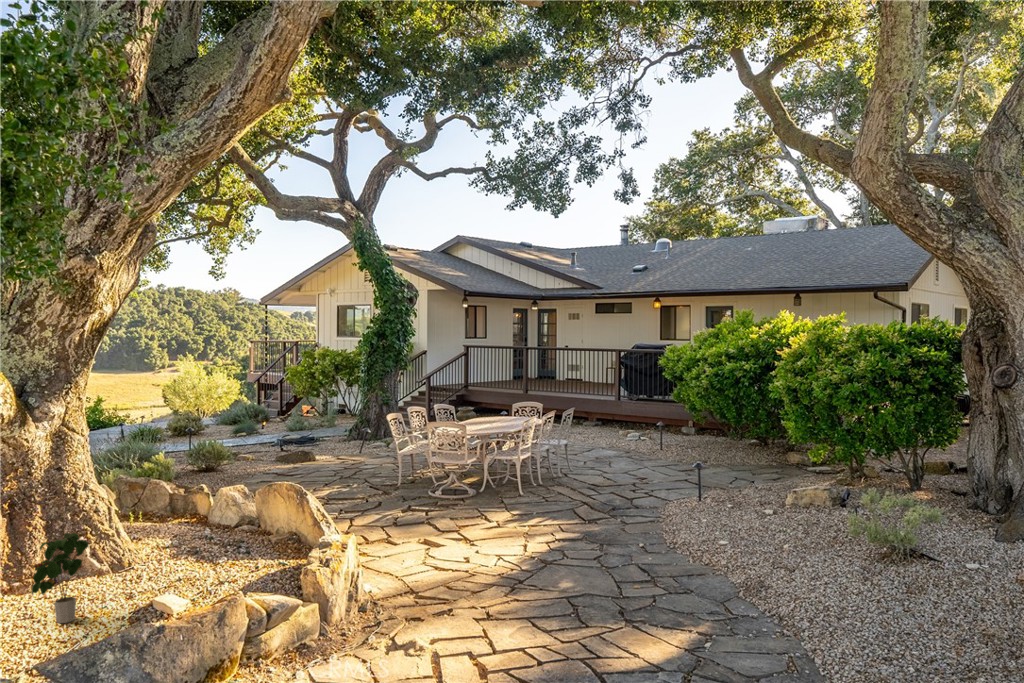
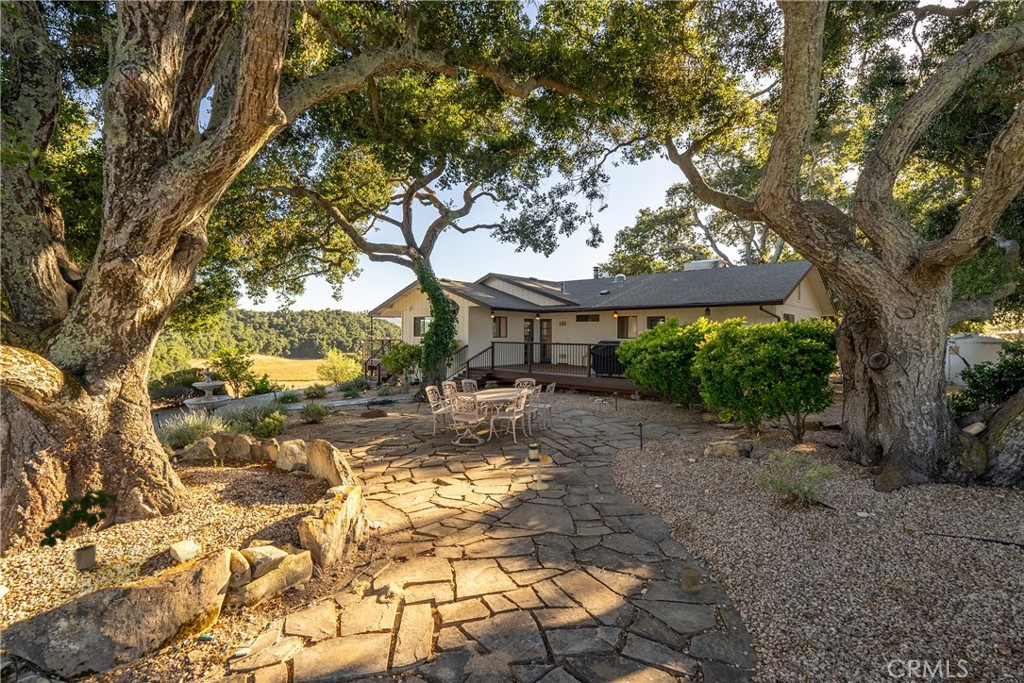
side table: none [551,488,587,548] -> present [525,444,552,490]
watering can: none [750,611,778,643] -> present [681,562,707,594]

